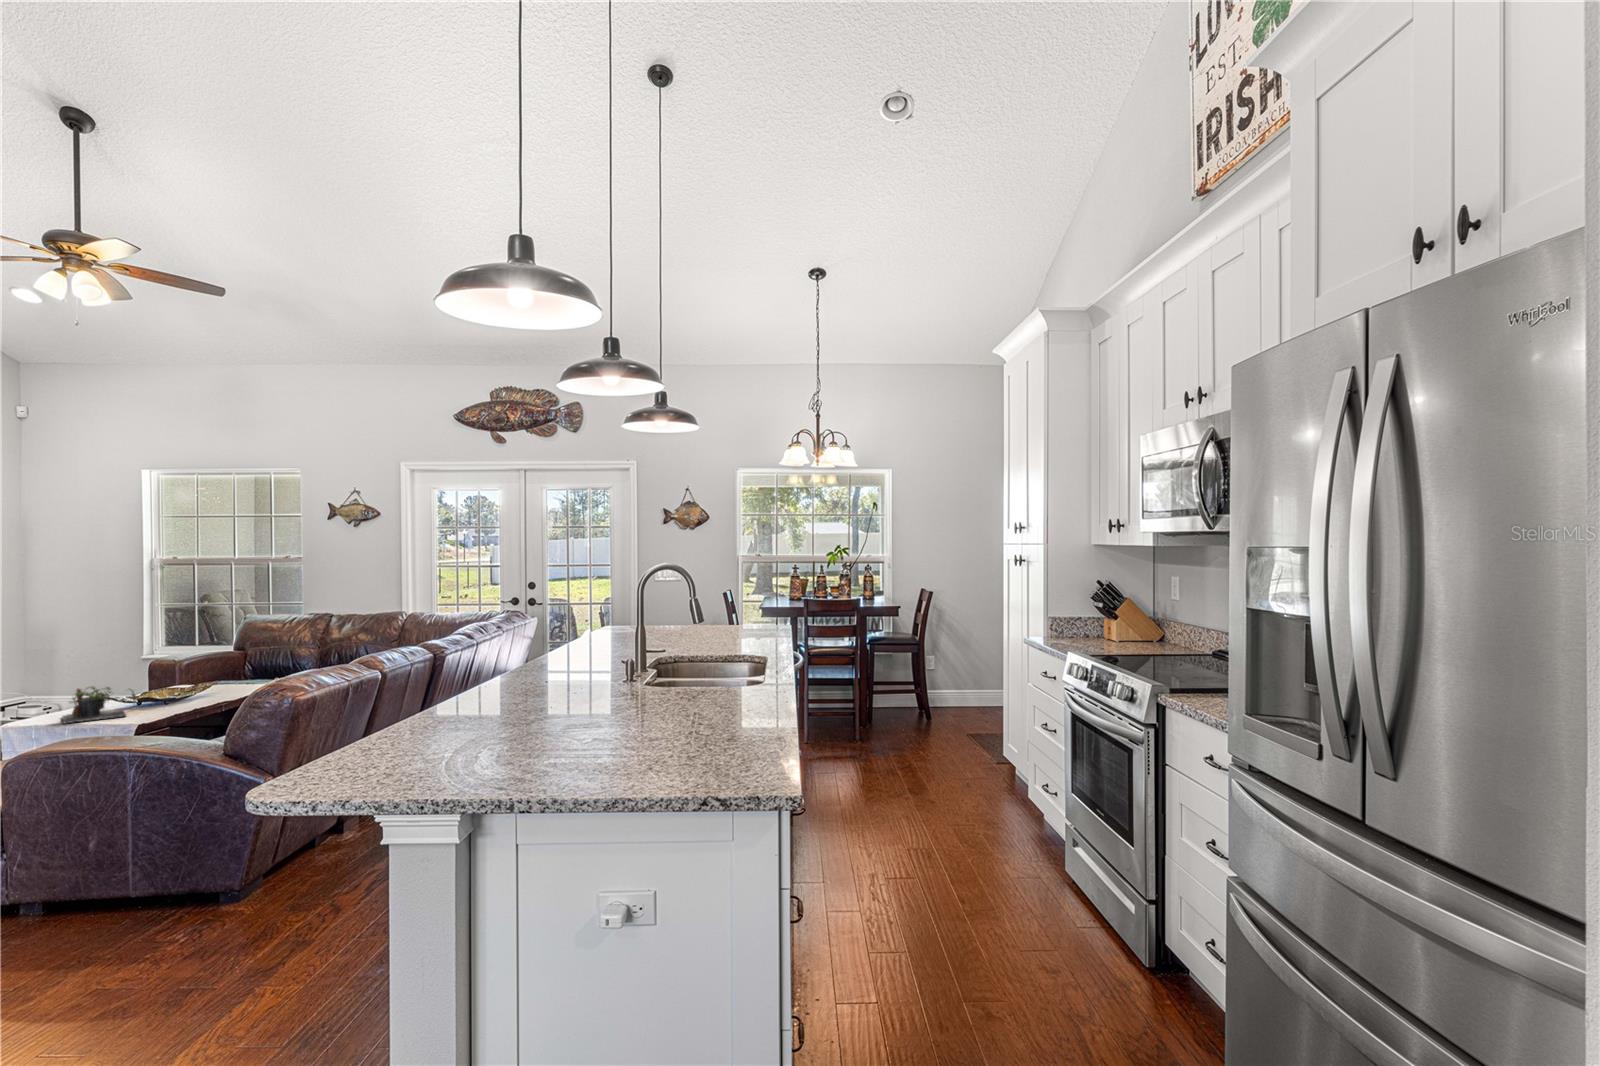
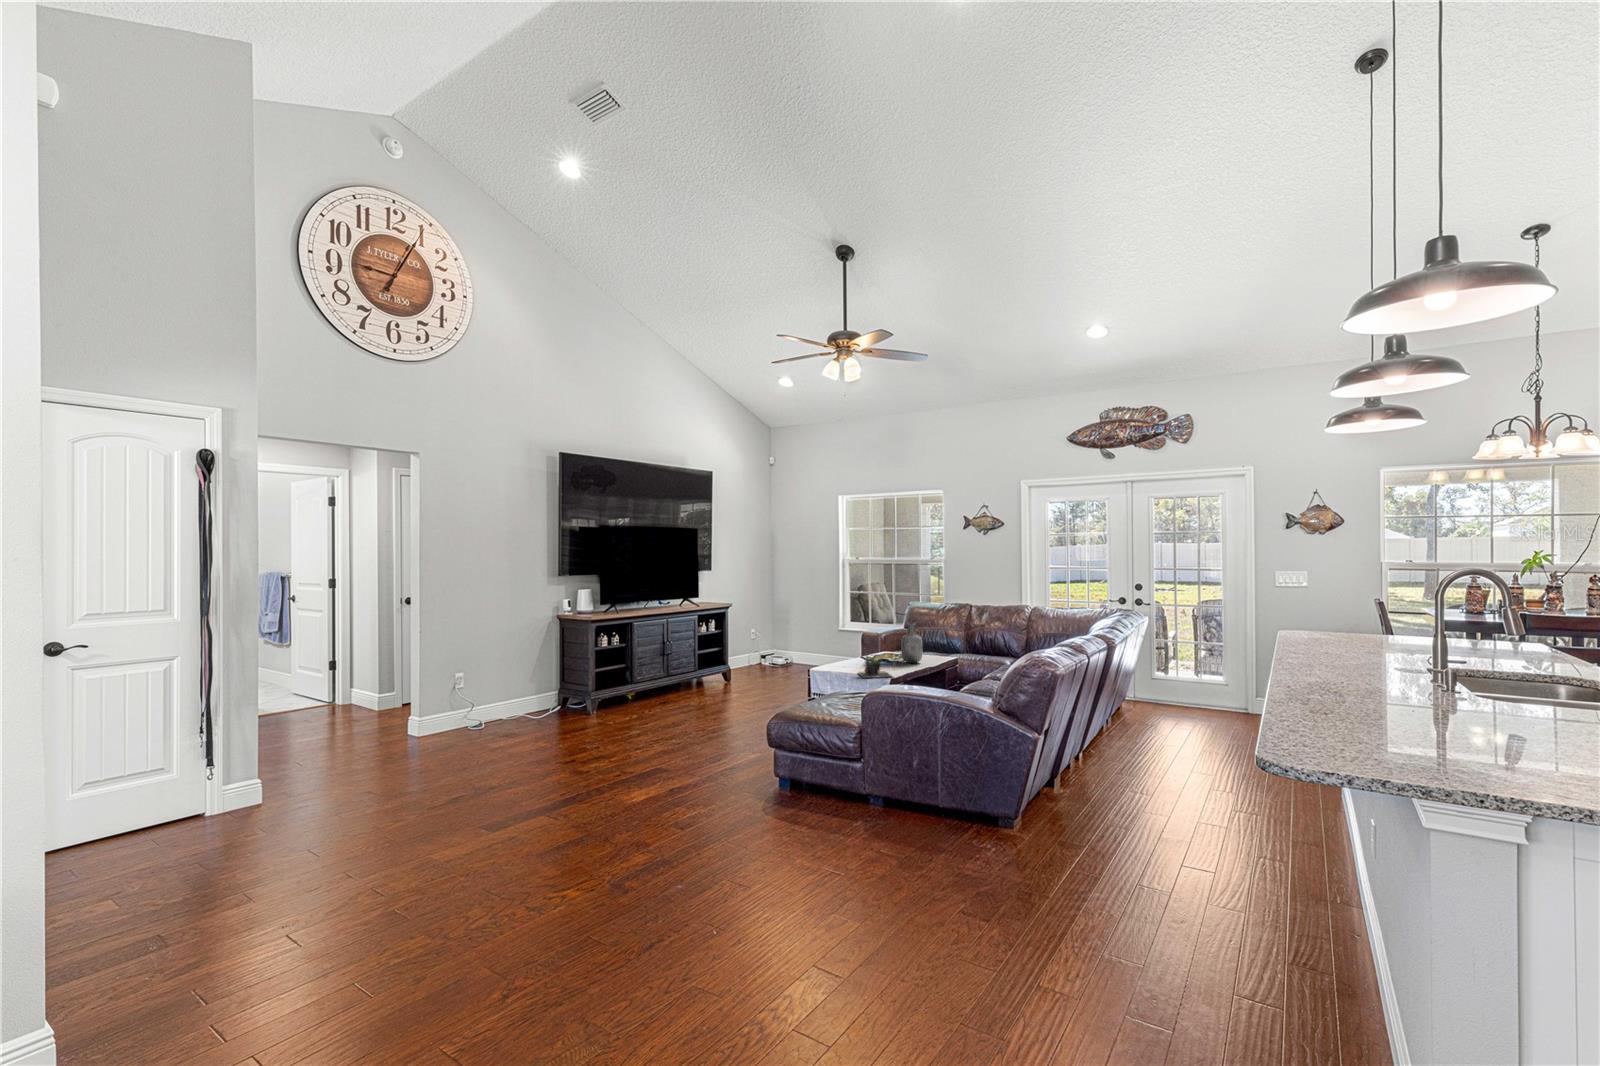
vase: none [173,637,210,693] -> present [901,623,923,663]

